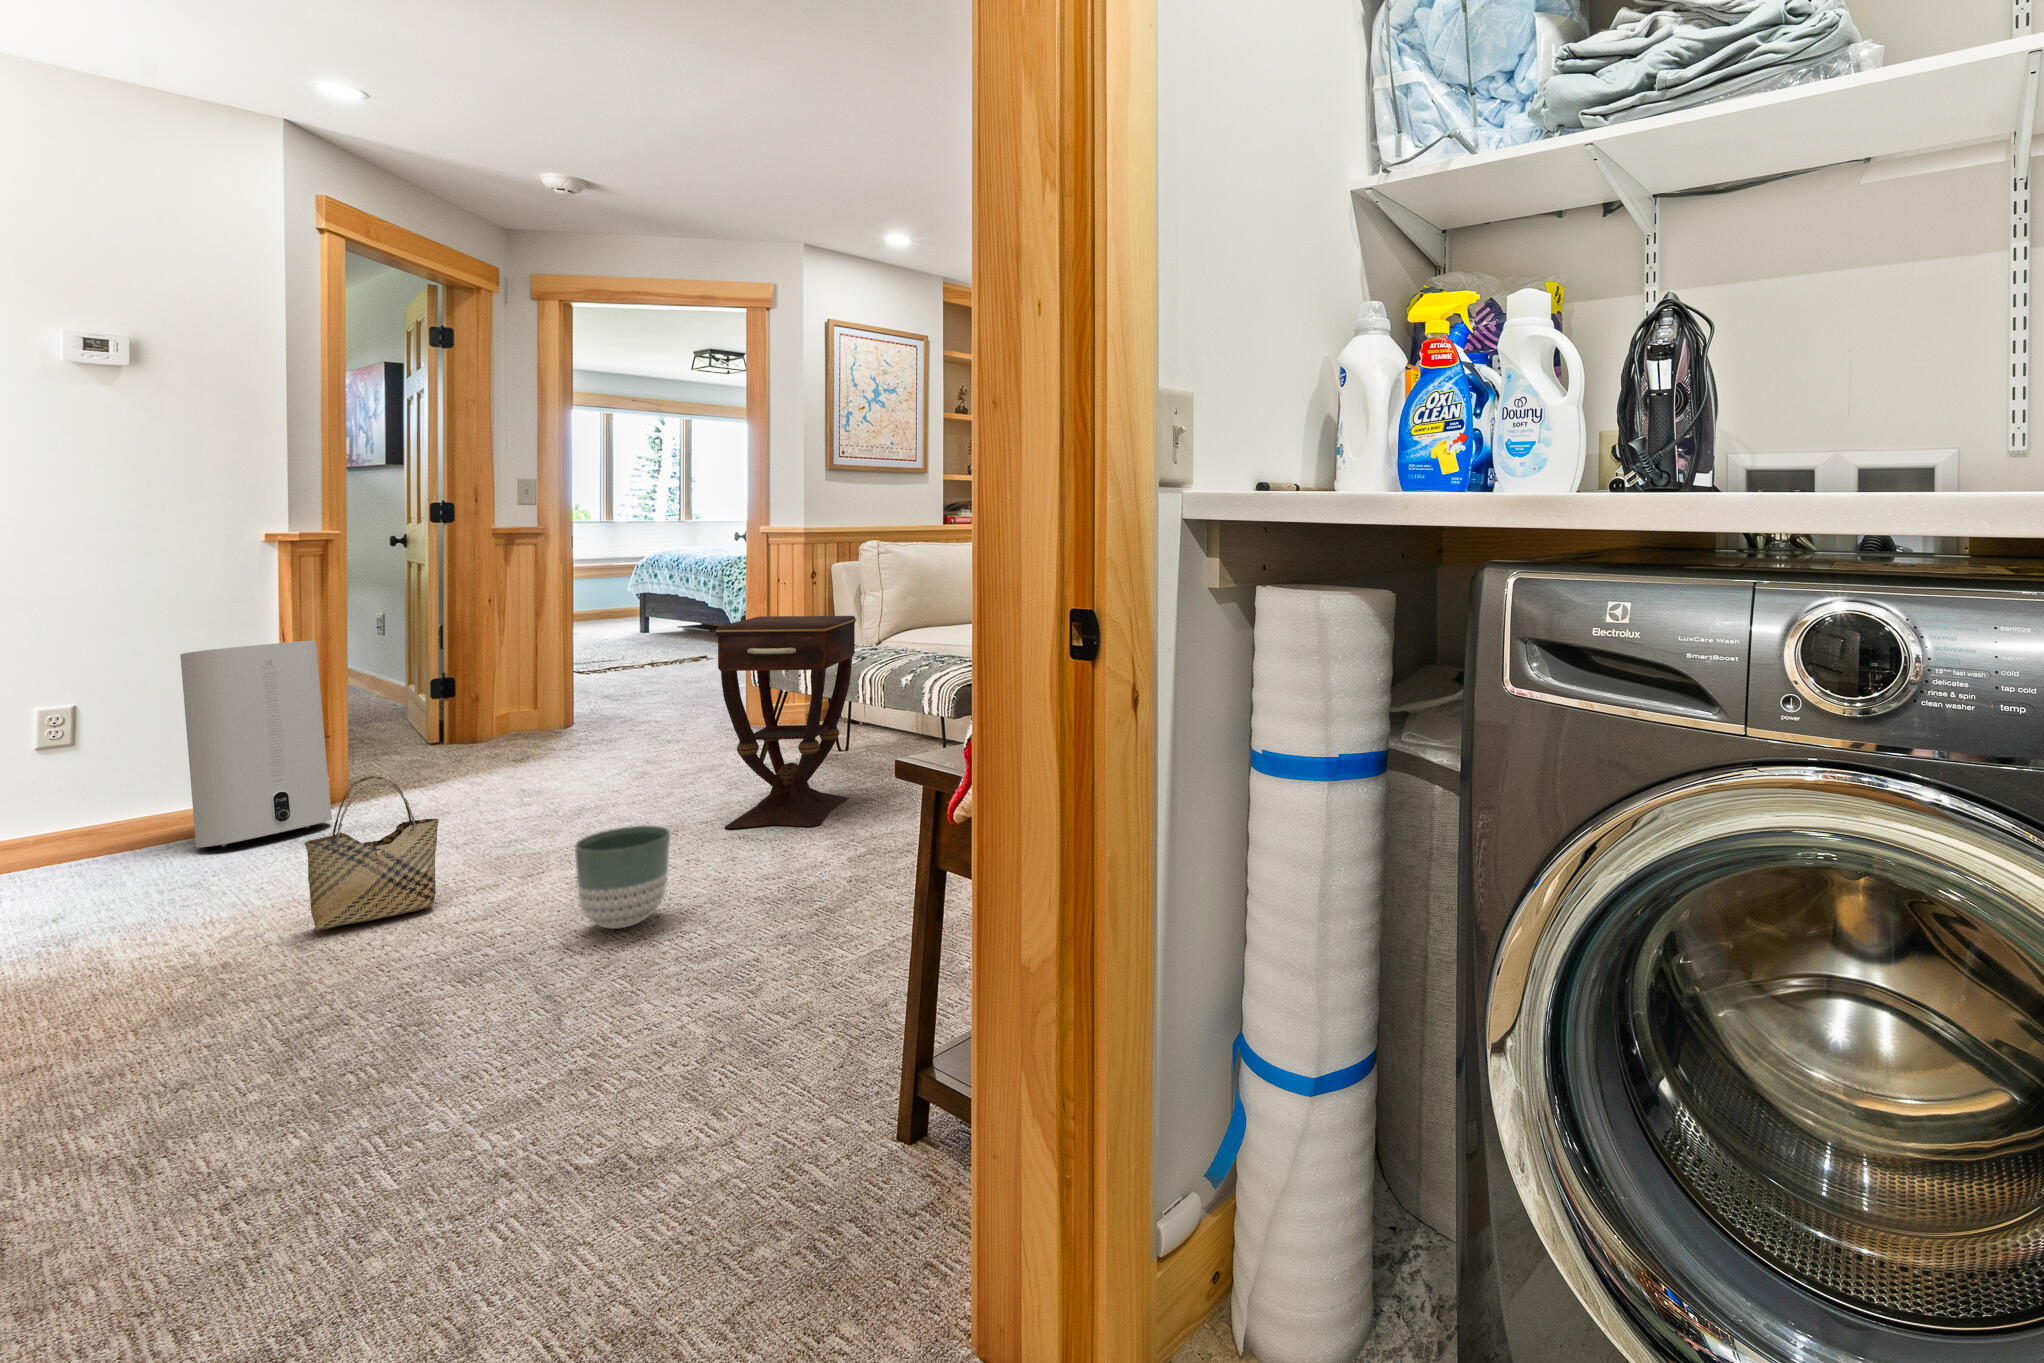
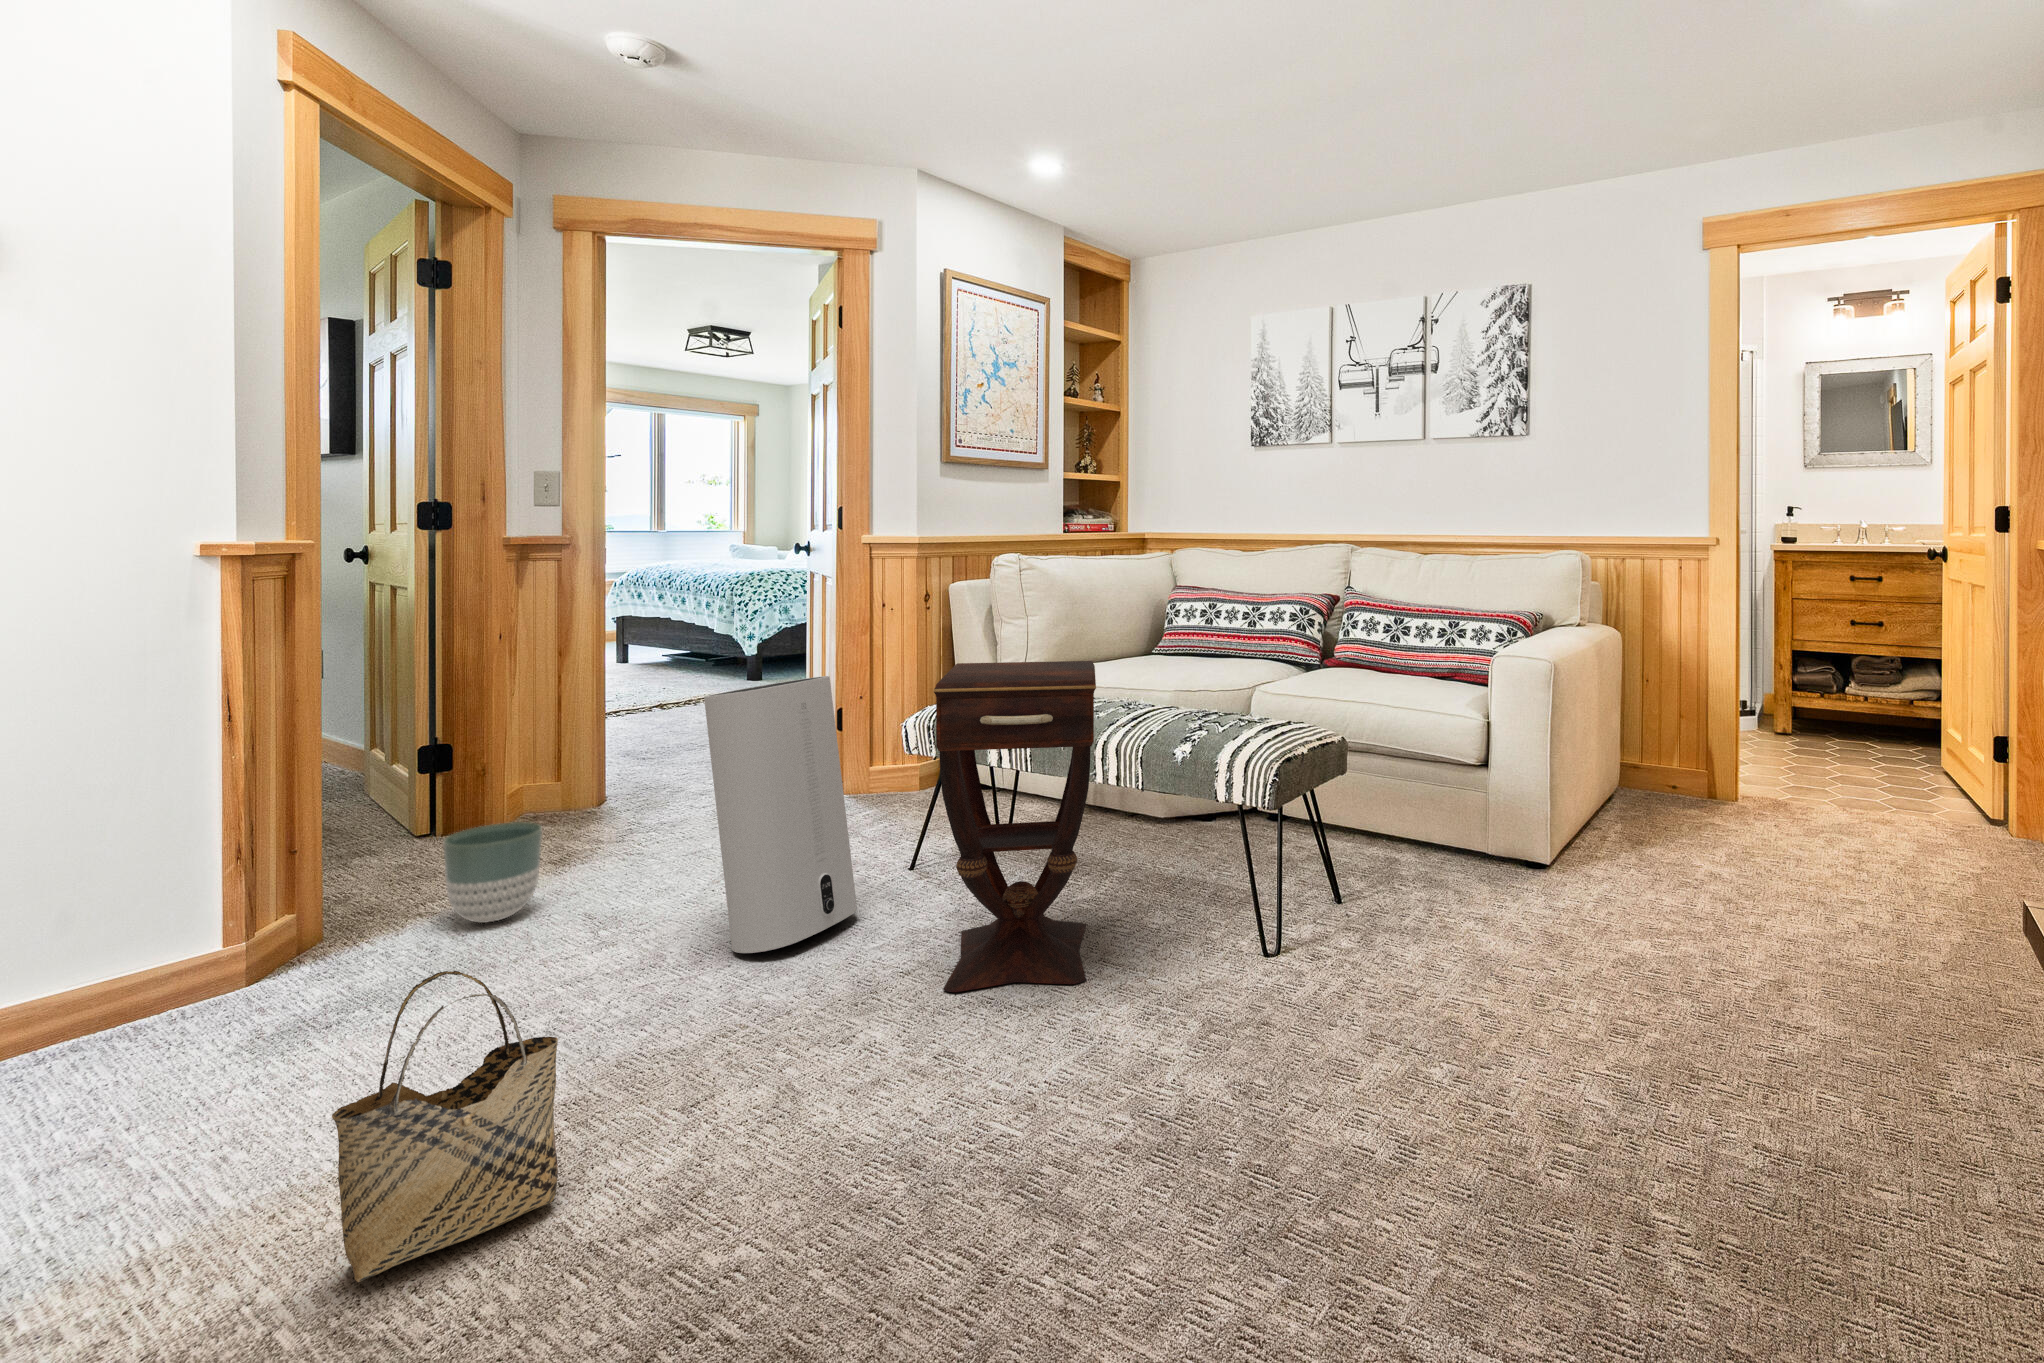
air purifier: present [180,641,332,847] -> present [704,676,857,953]
planter: present [575,826,670,929] -> present [444,822,542,923]

